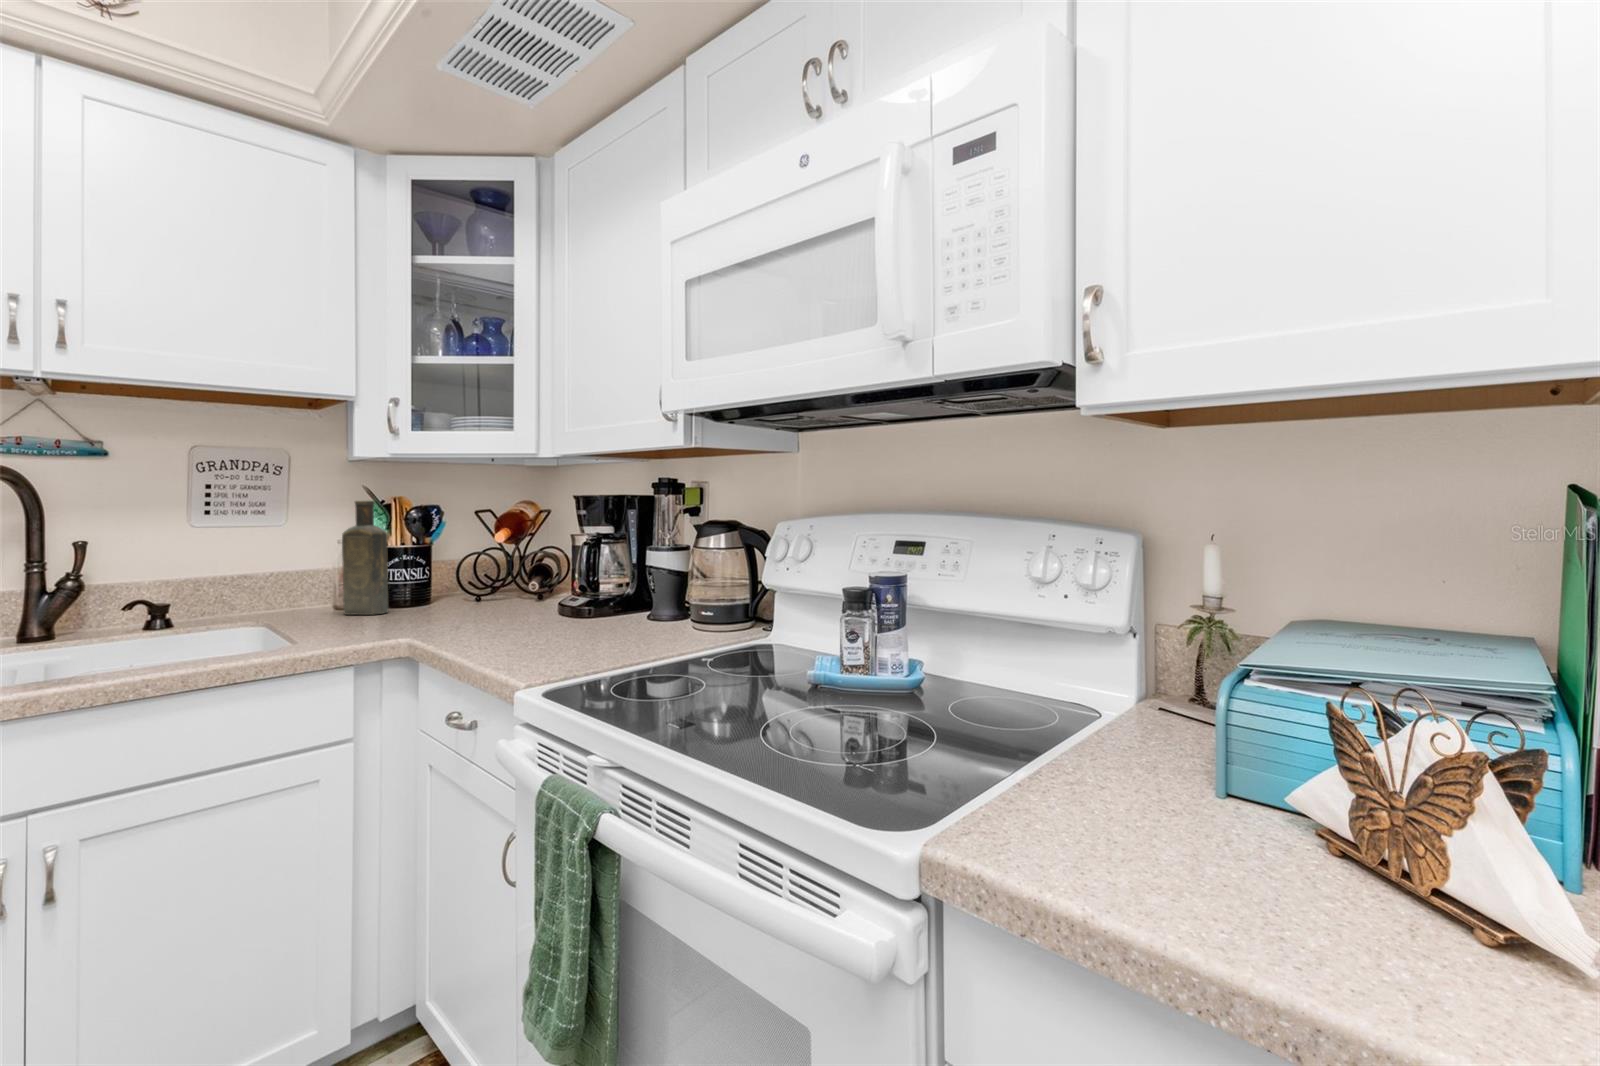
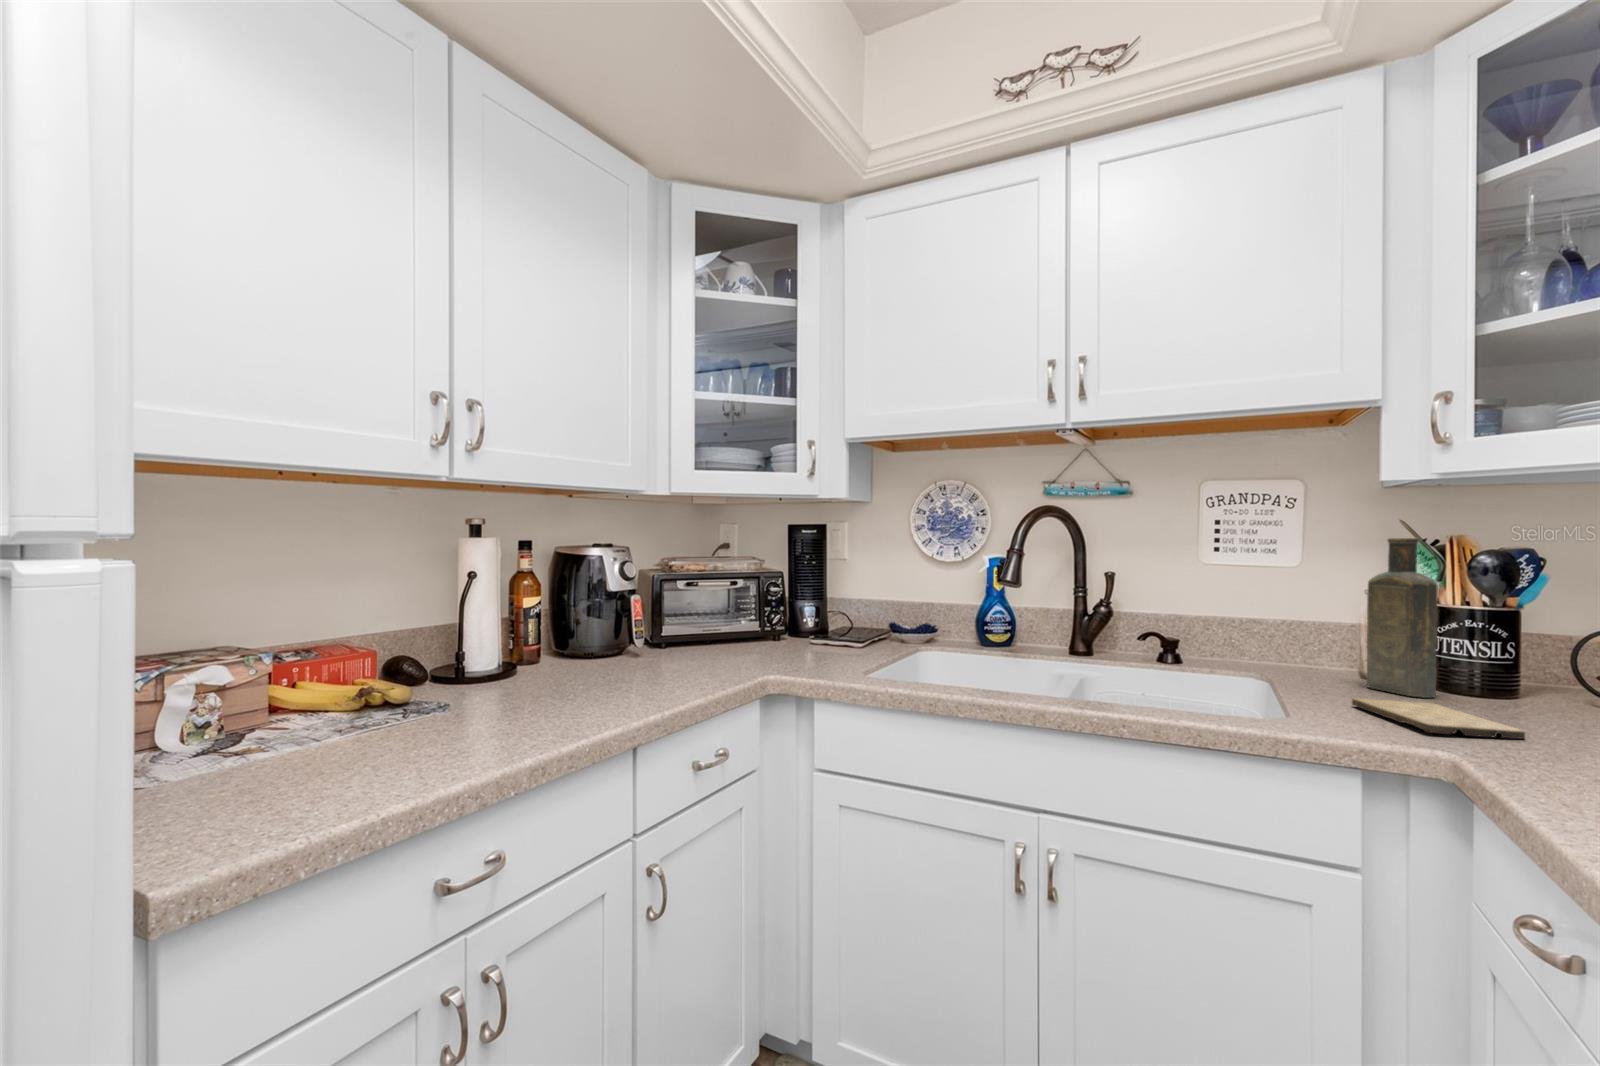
cutting board: none [338,616,437,633] -> present [1352,698,1525,739]

